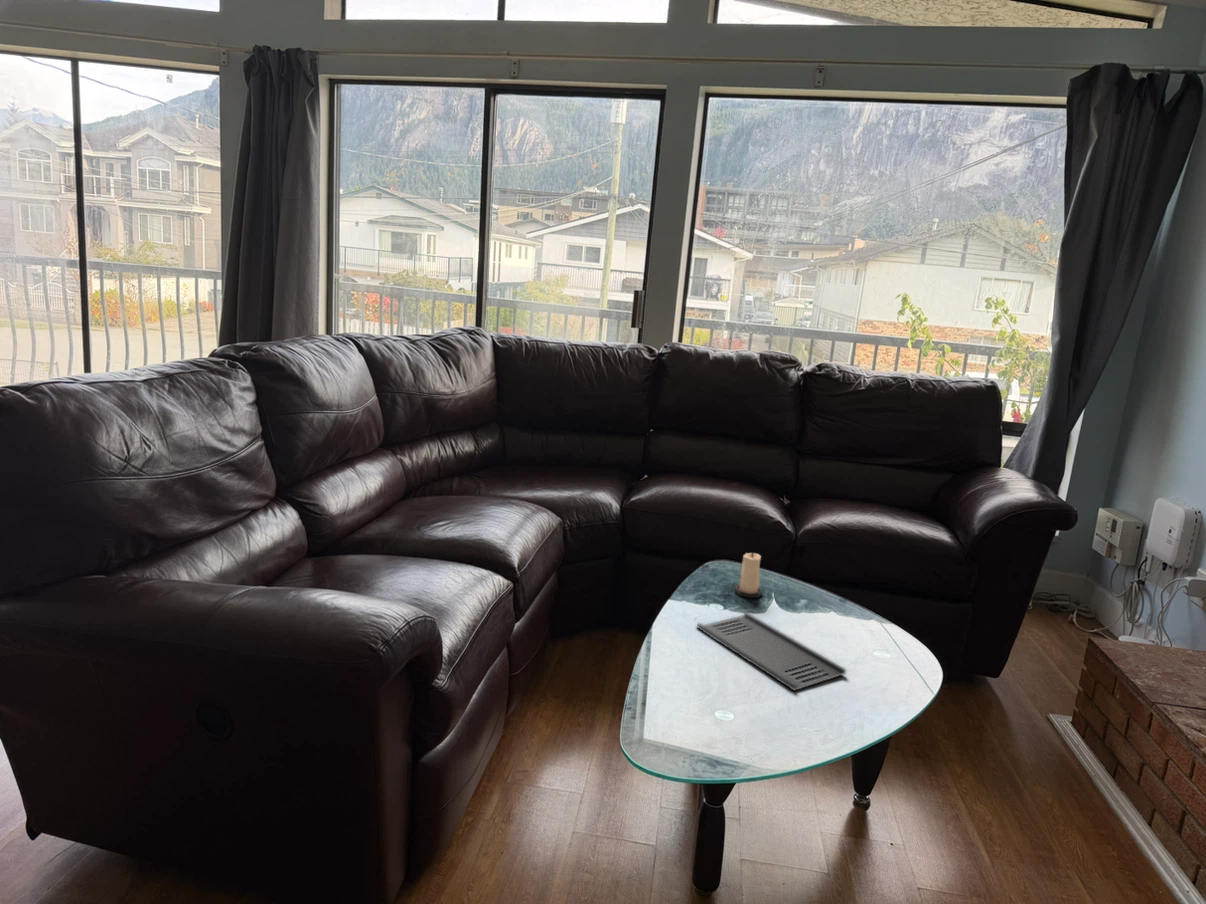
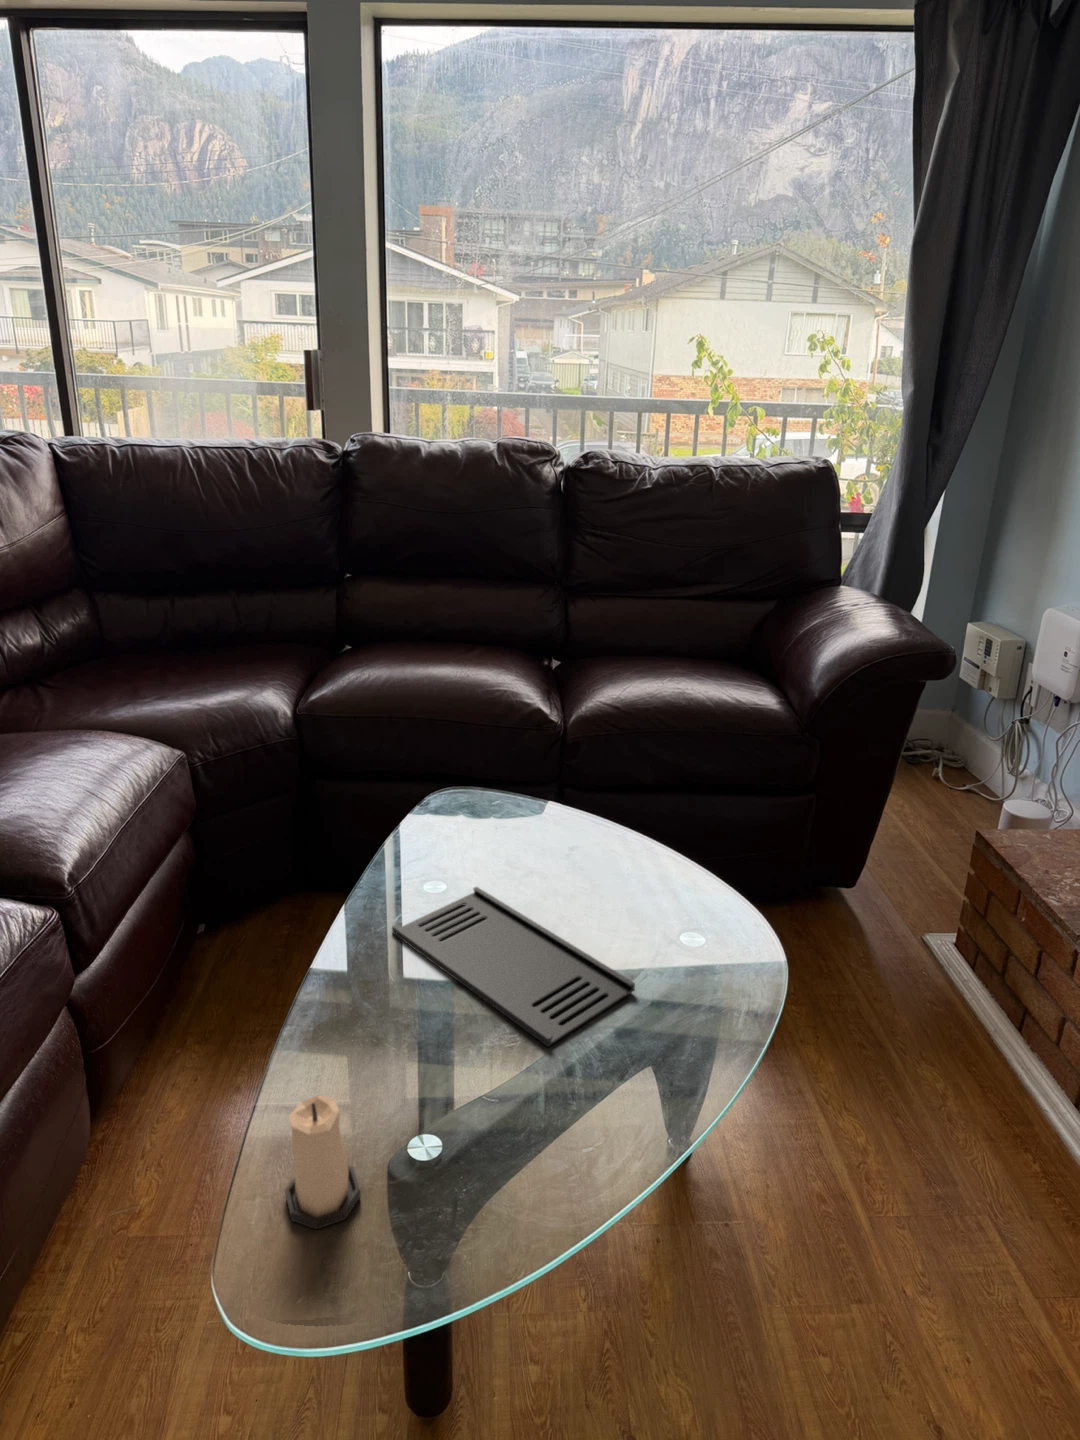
candle: present [735,553,762,598] -> present [285,1095,360,1229]

